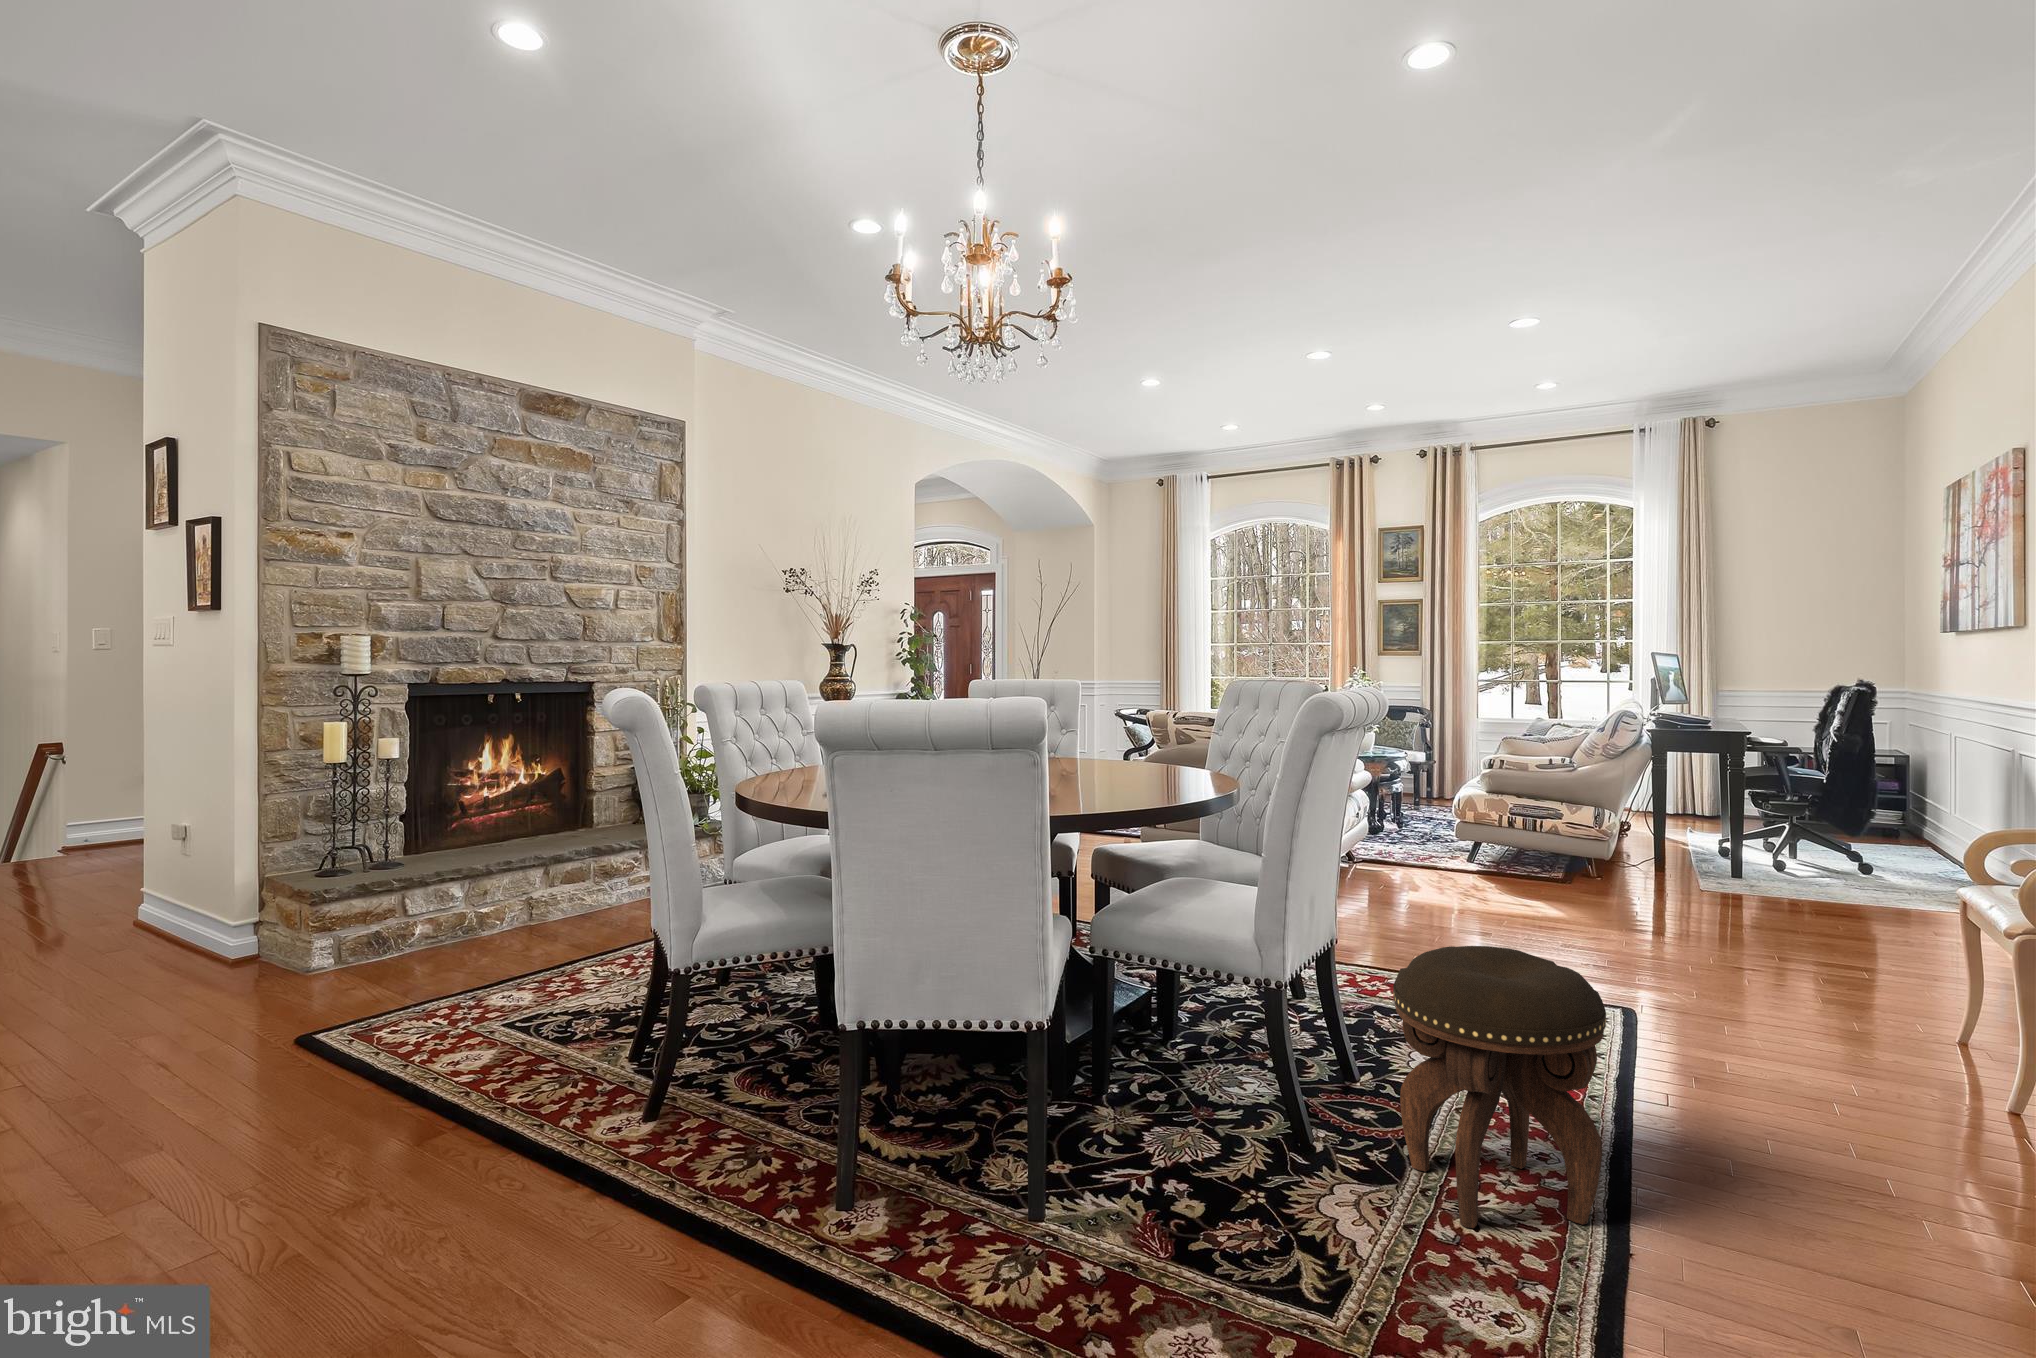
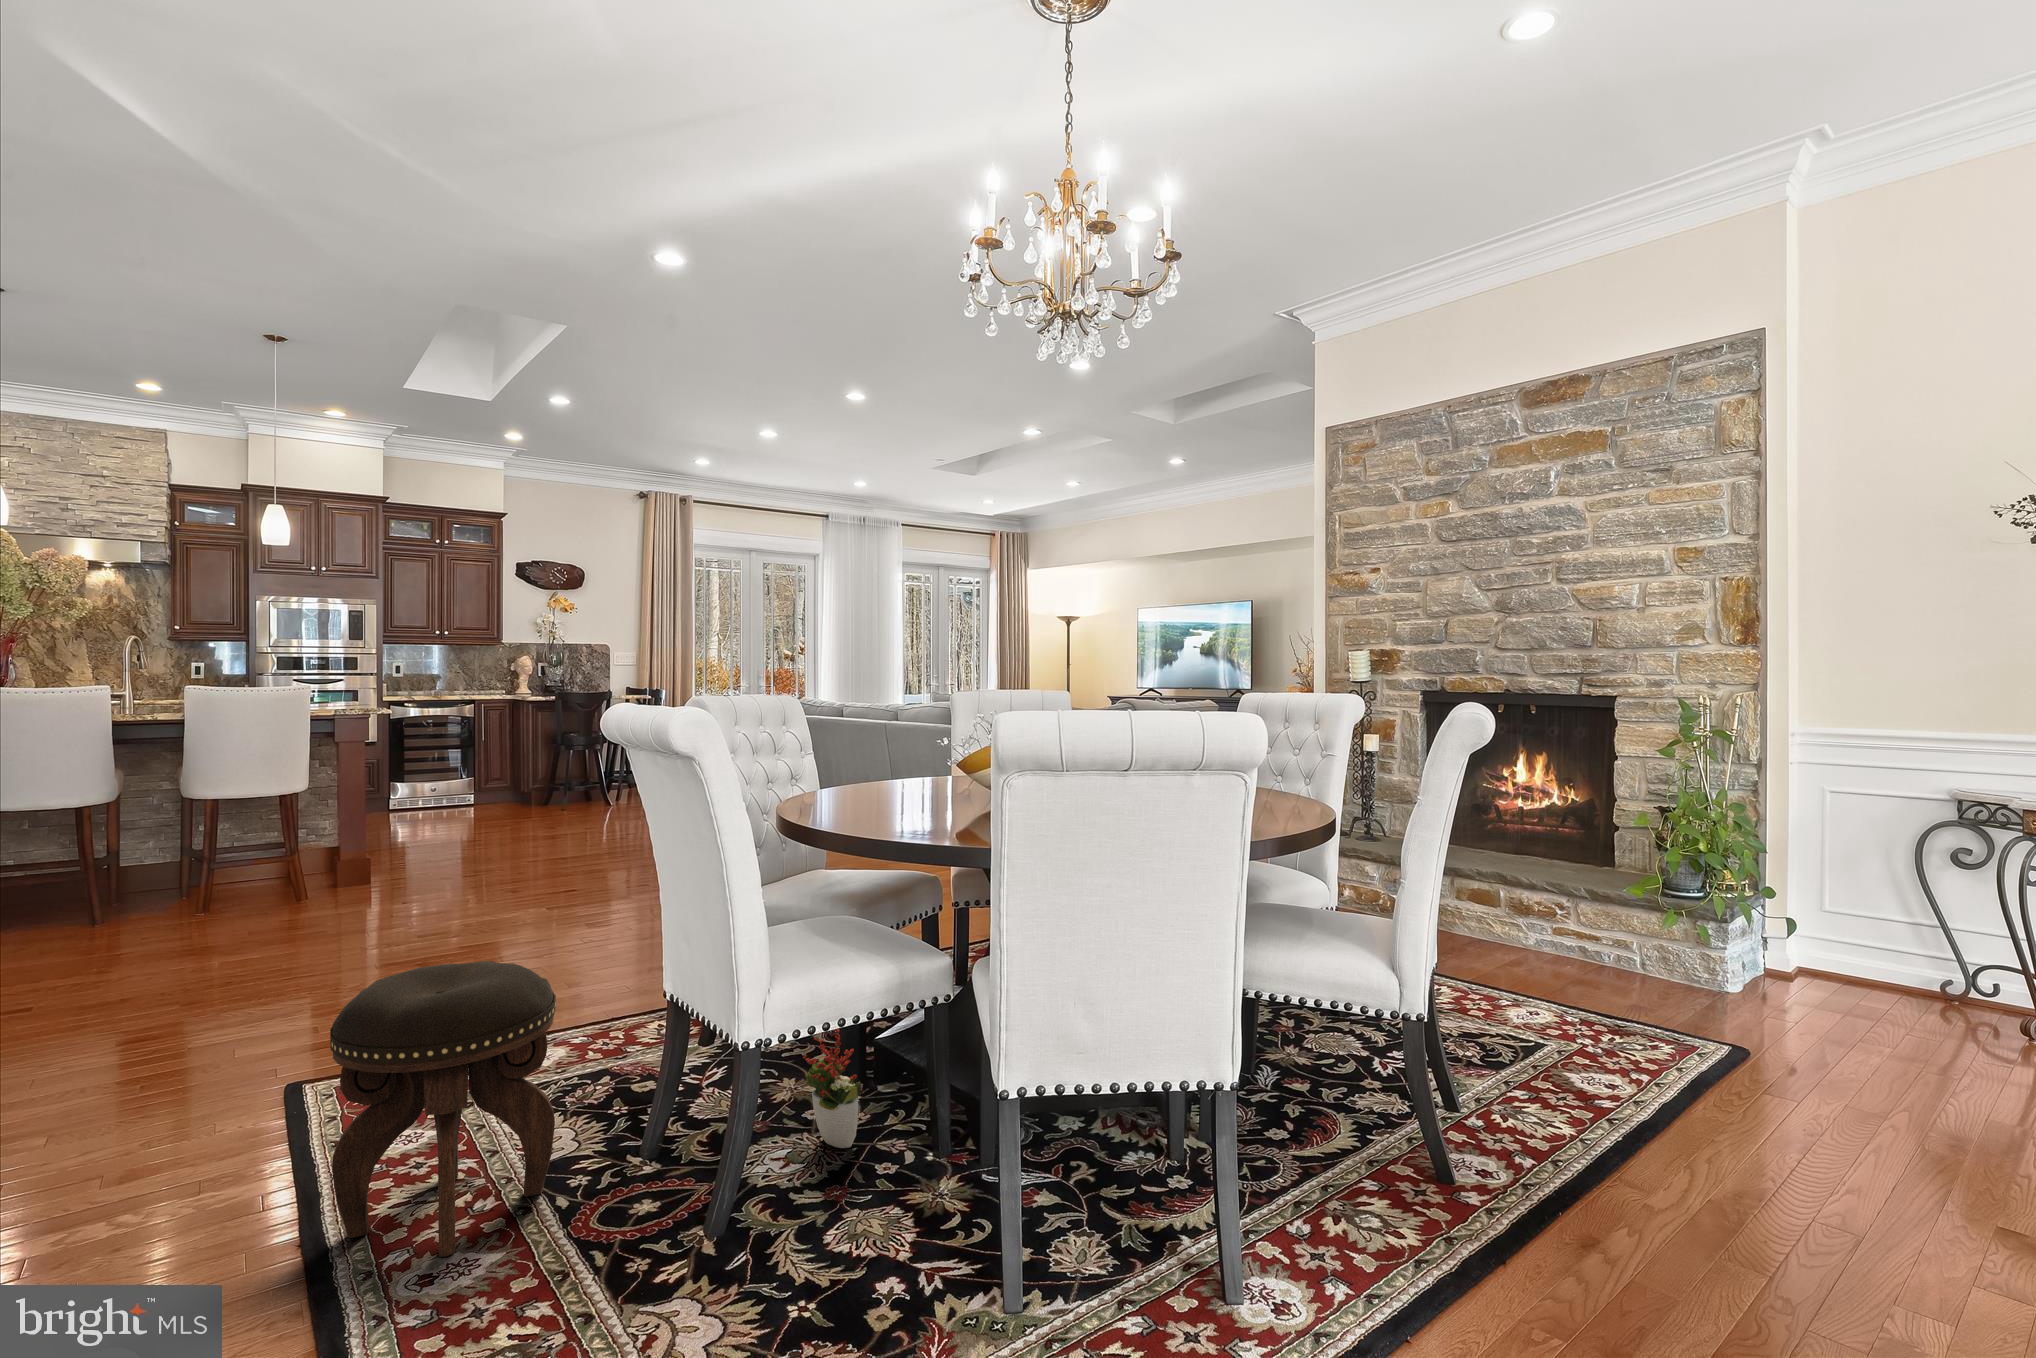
decorative plant: none [1176,975,1225,1080] -> present [803,1029,861,1148]

